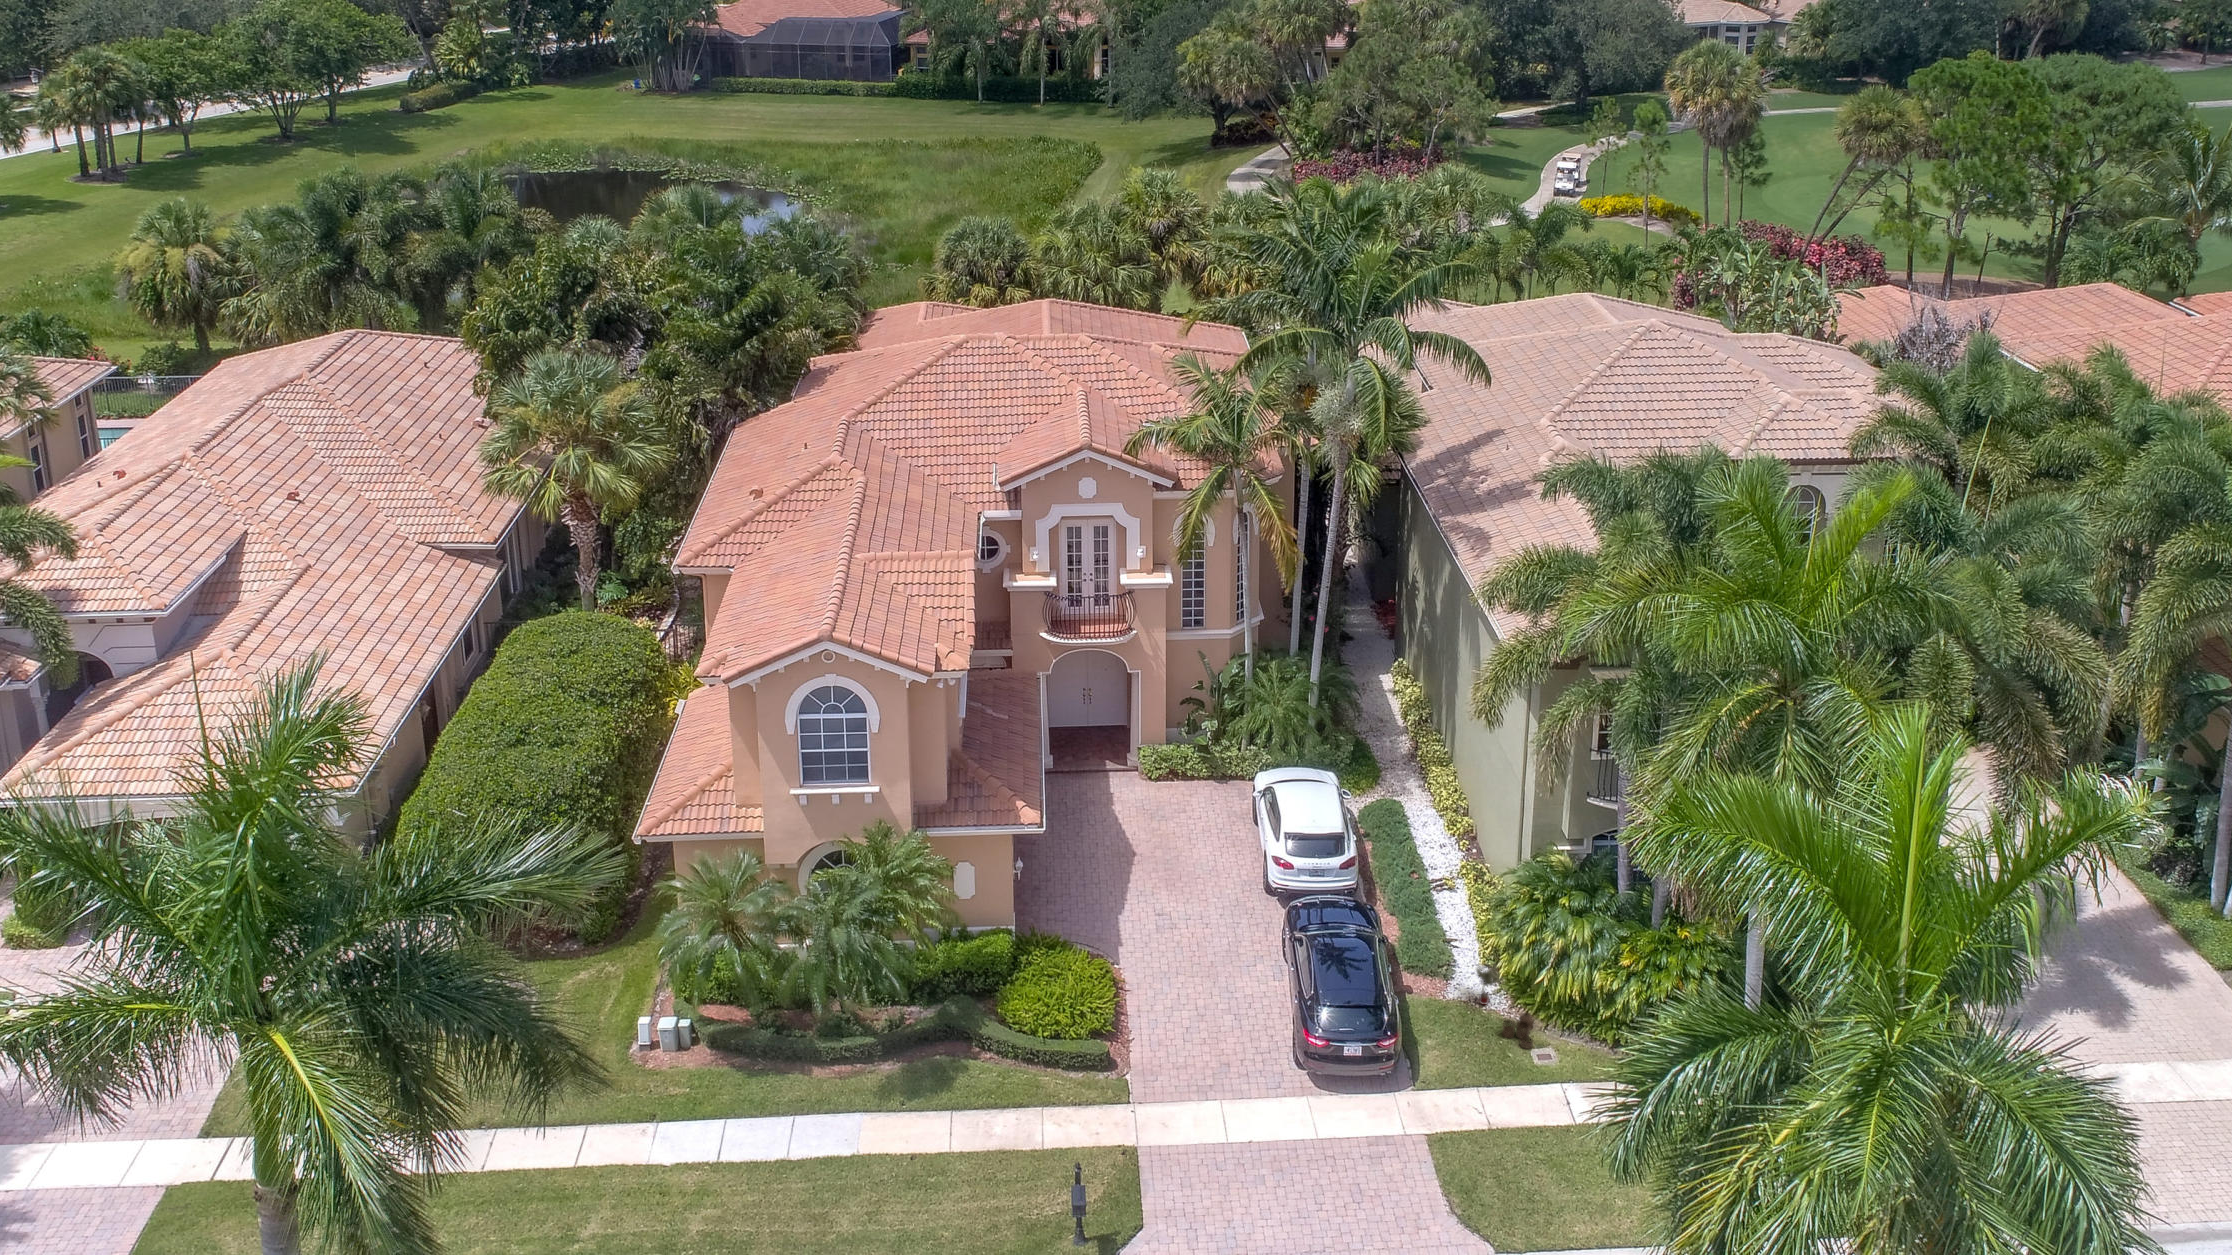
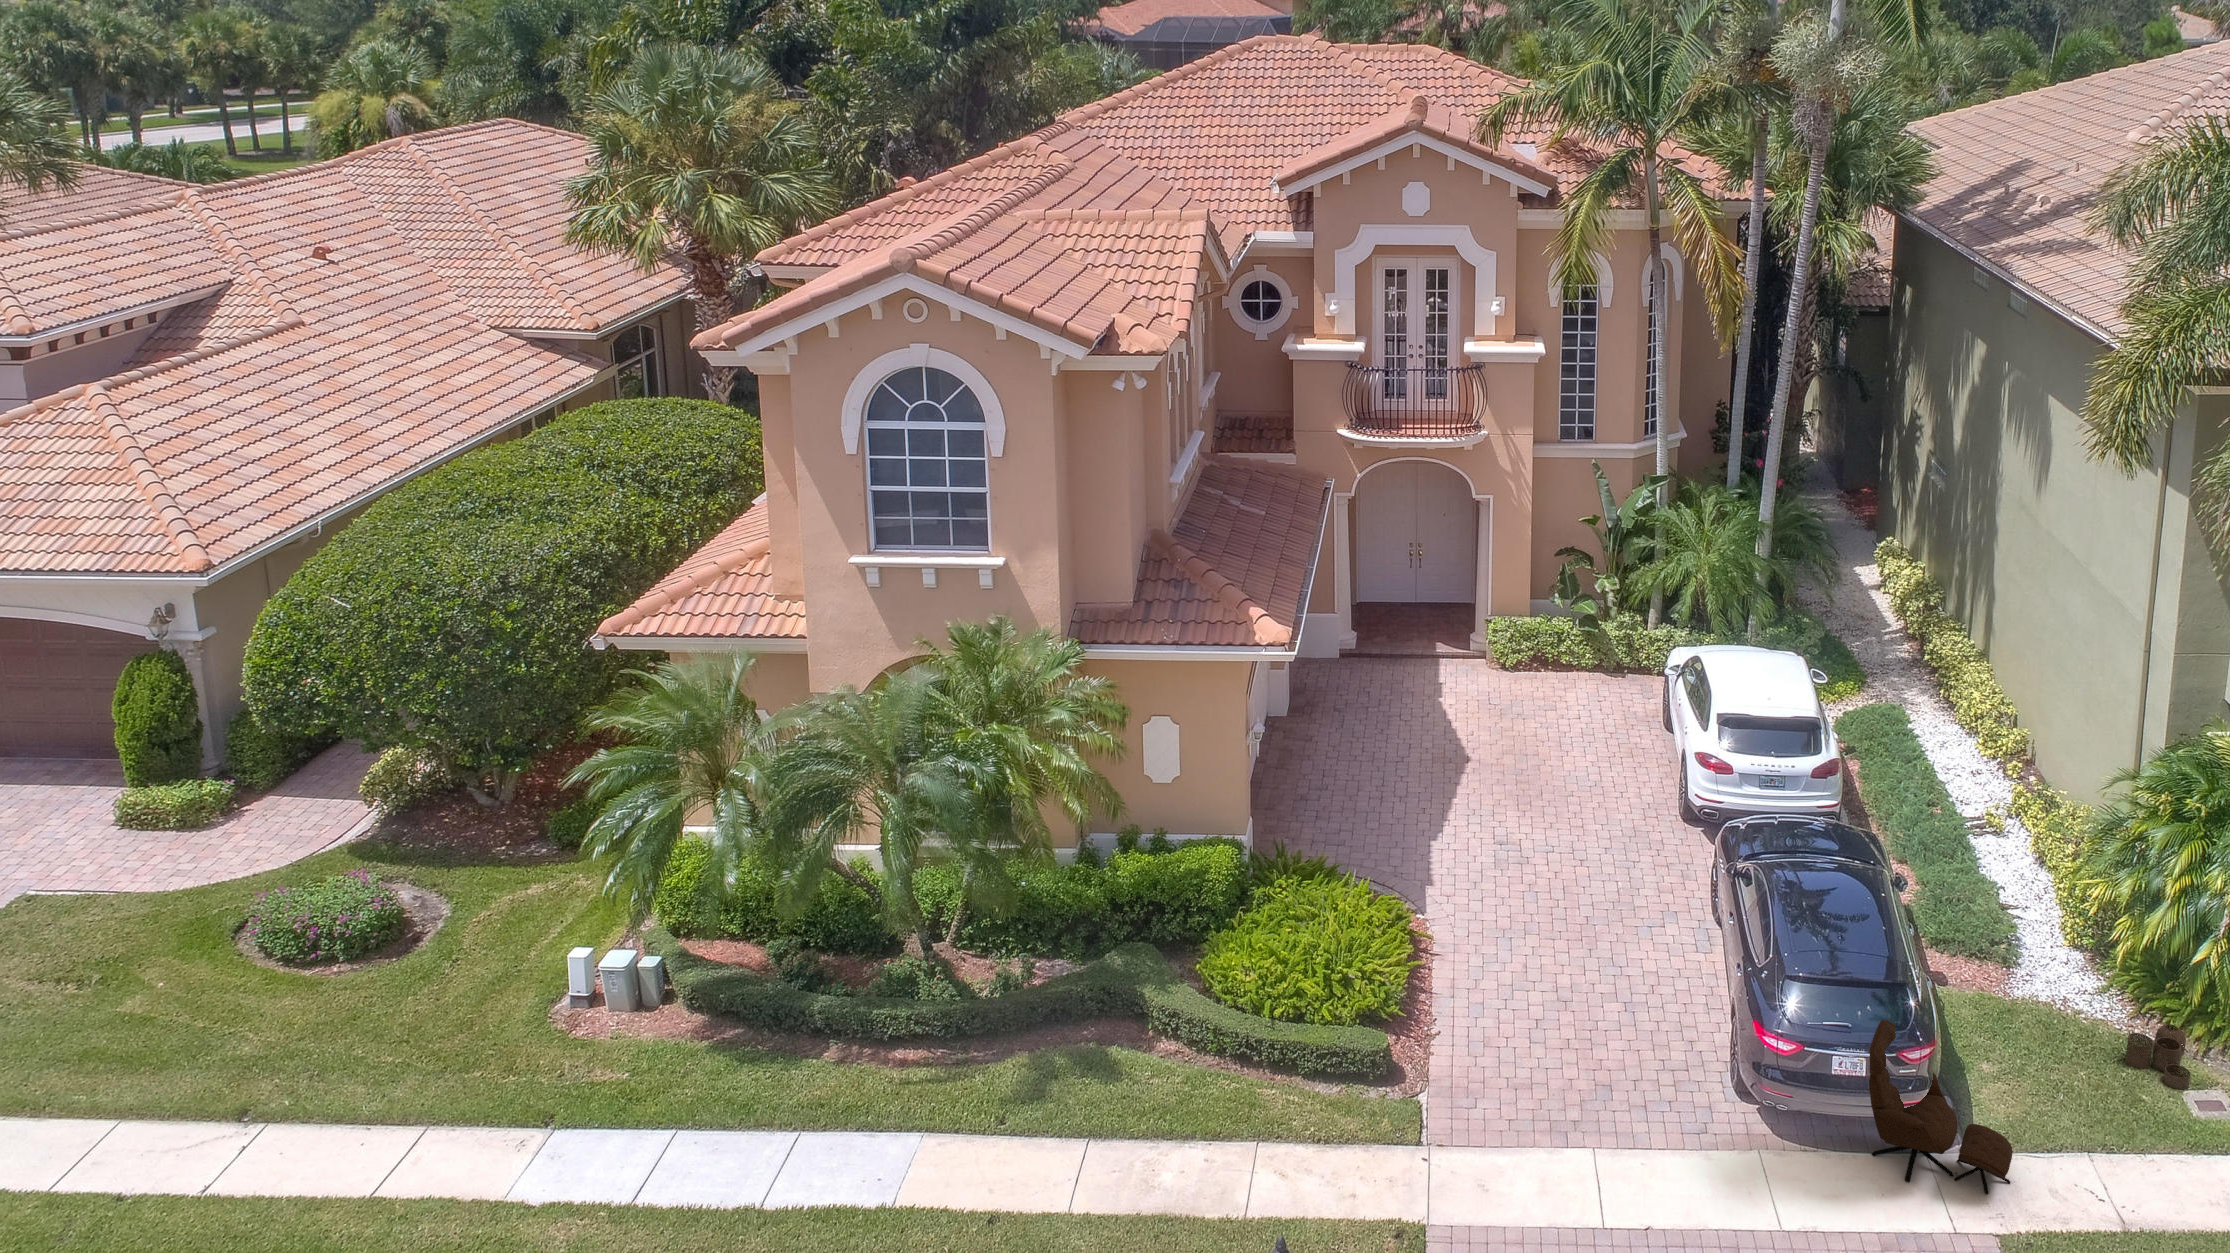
potted tree: present [1476,964,1504,1005] -> none [2066,926,2124,1011]
lounge chair: none [1363,1028,1436,1115] -> present [1869,1020,2013,1194]

